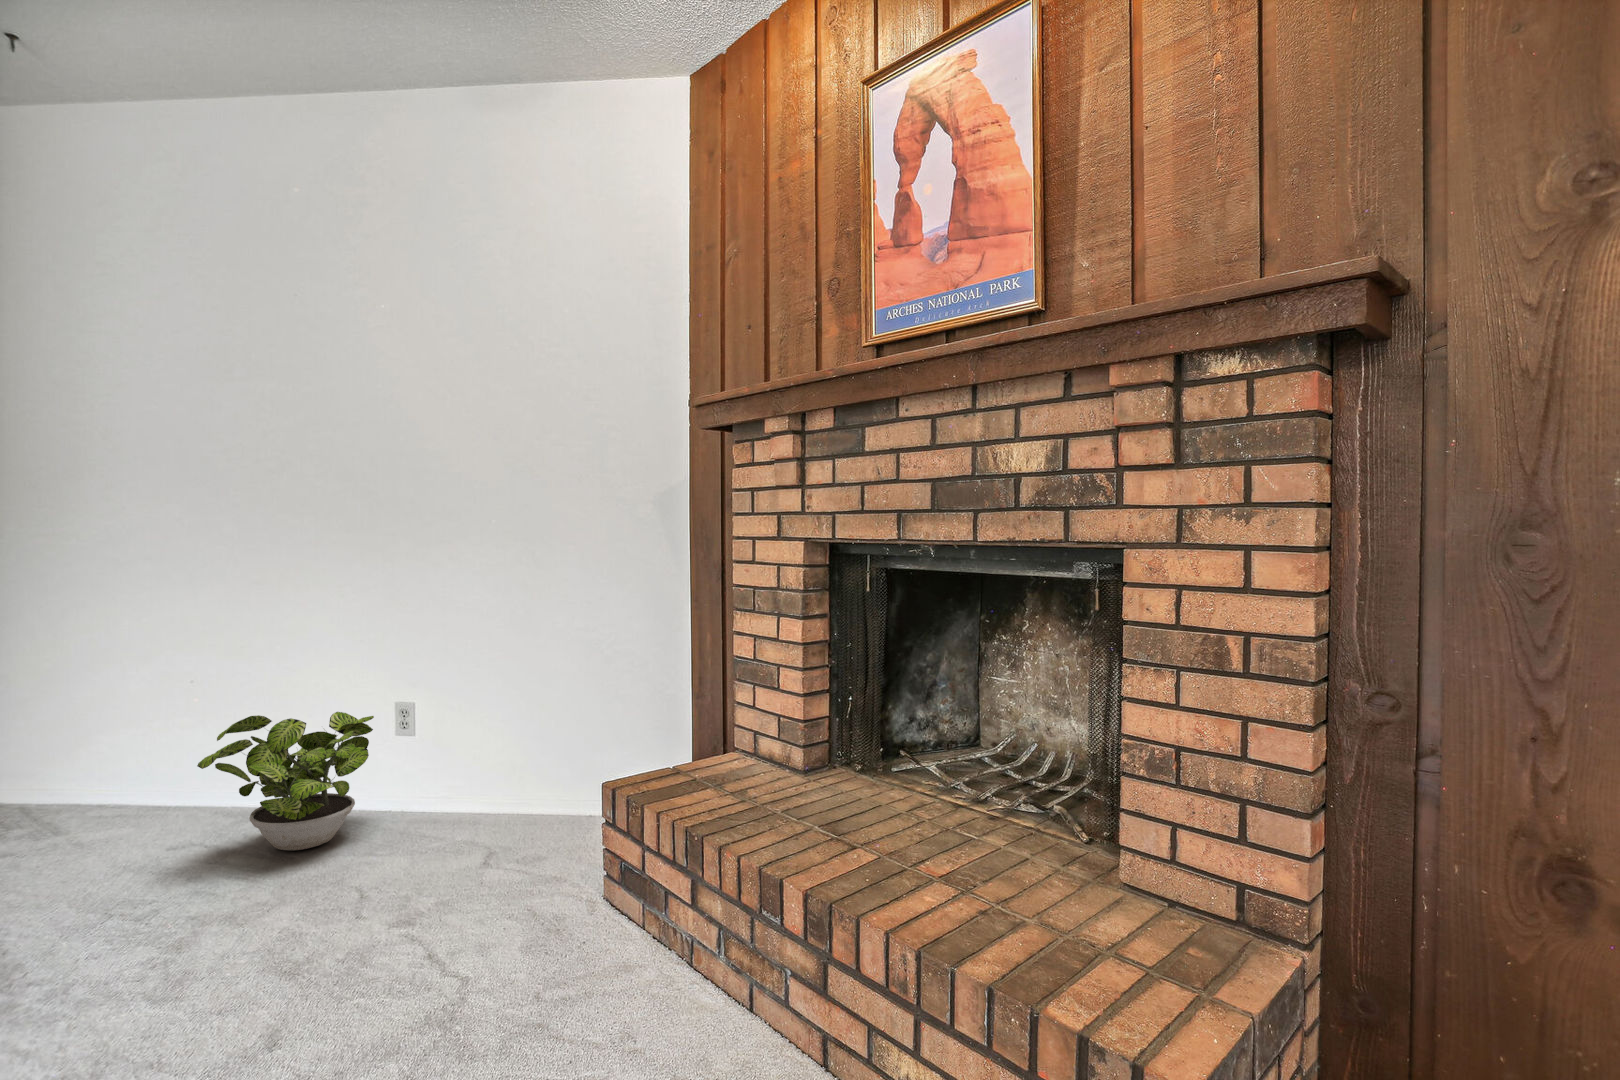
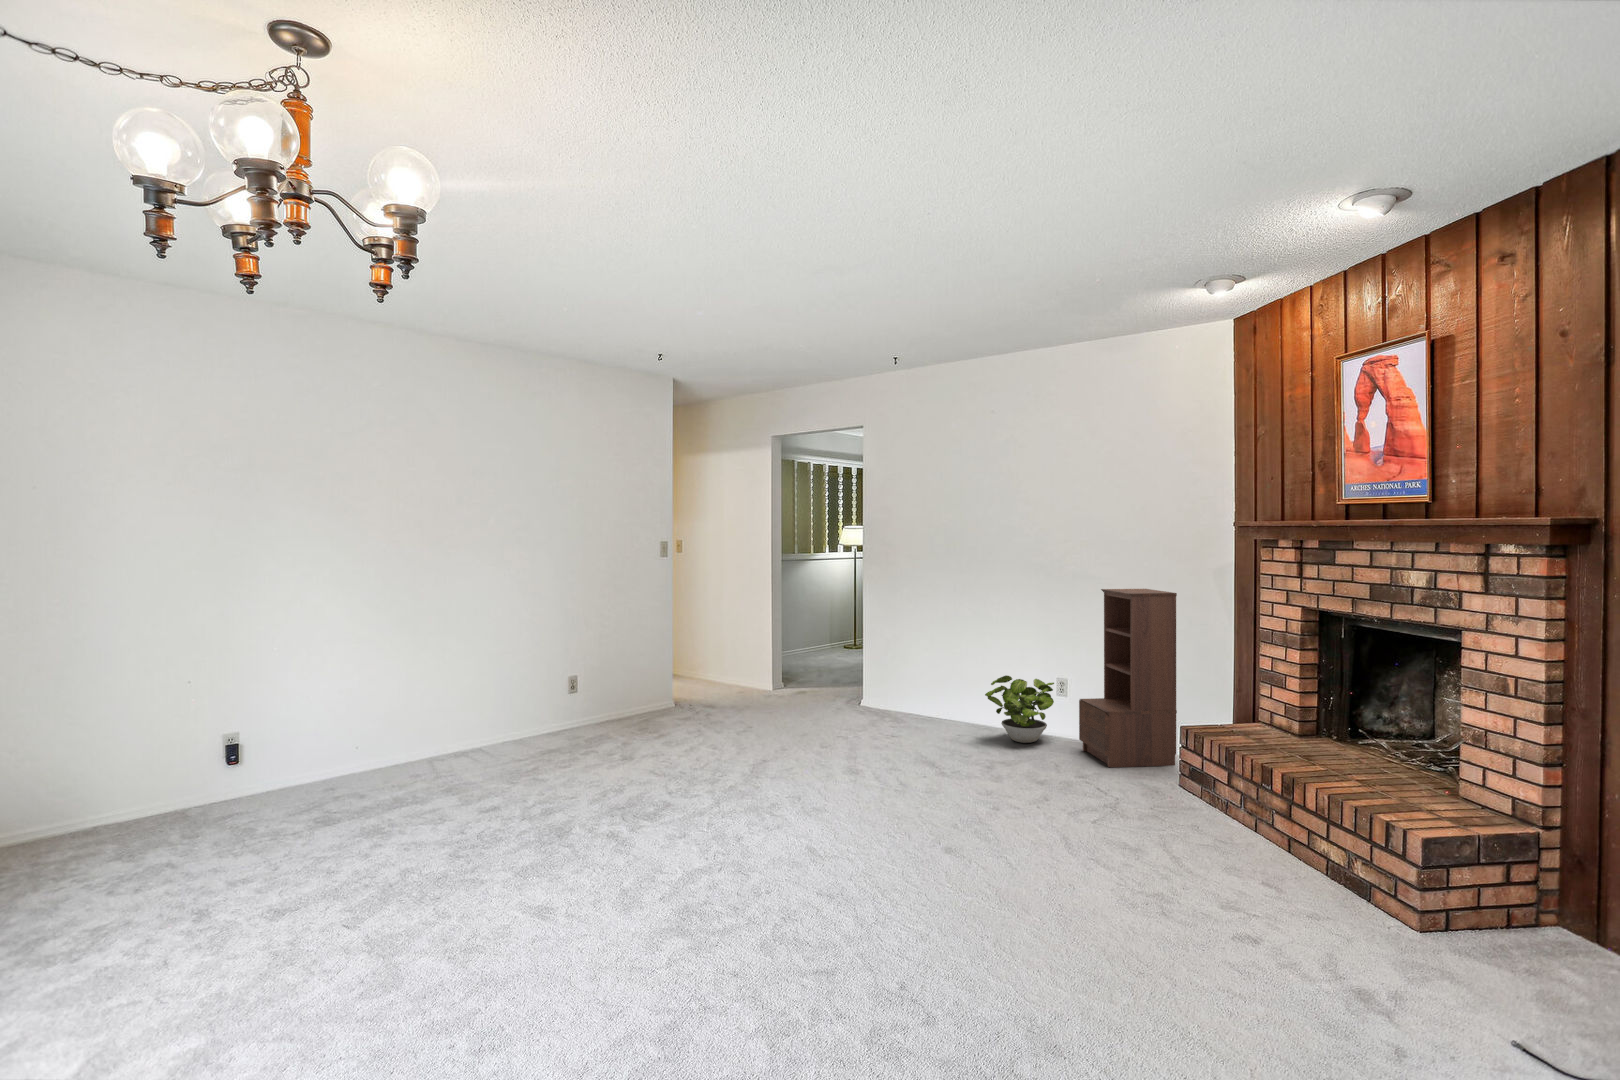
bookshelf: none [416,528,597,882] -> present [1079,589,1177,767]

